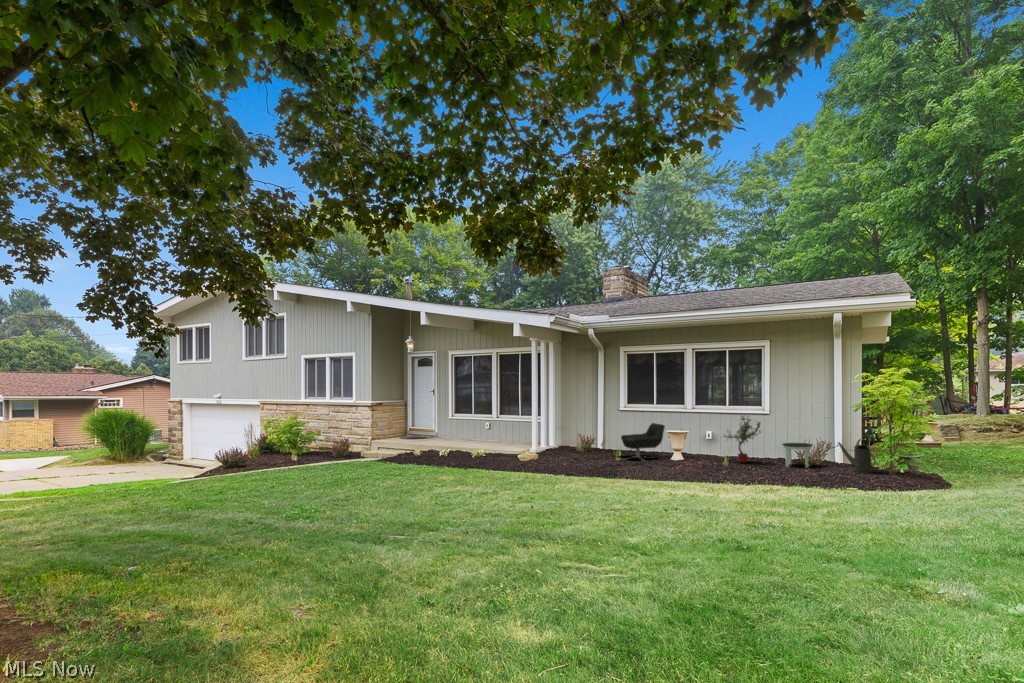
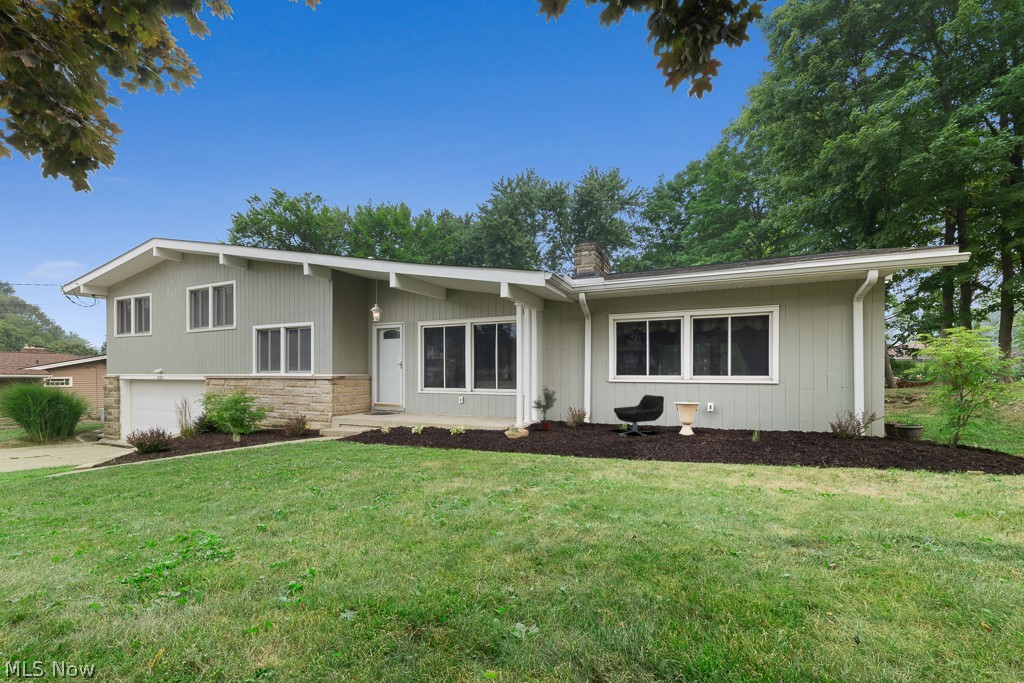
potted tree: present [724,416,761,463] -> present [533,388,556,431]
watering can: present [838,439,876,474] -> none [868,409,925,447]
round table: present [782,443,813,468] -> none [800,414,837,441]

